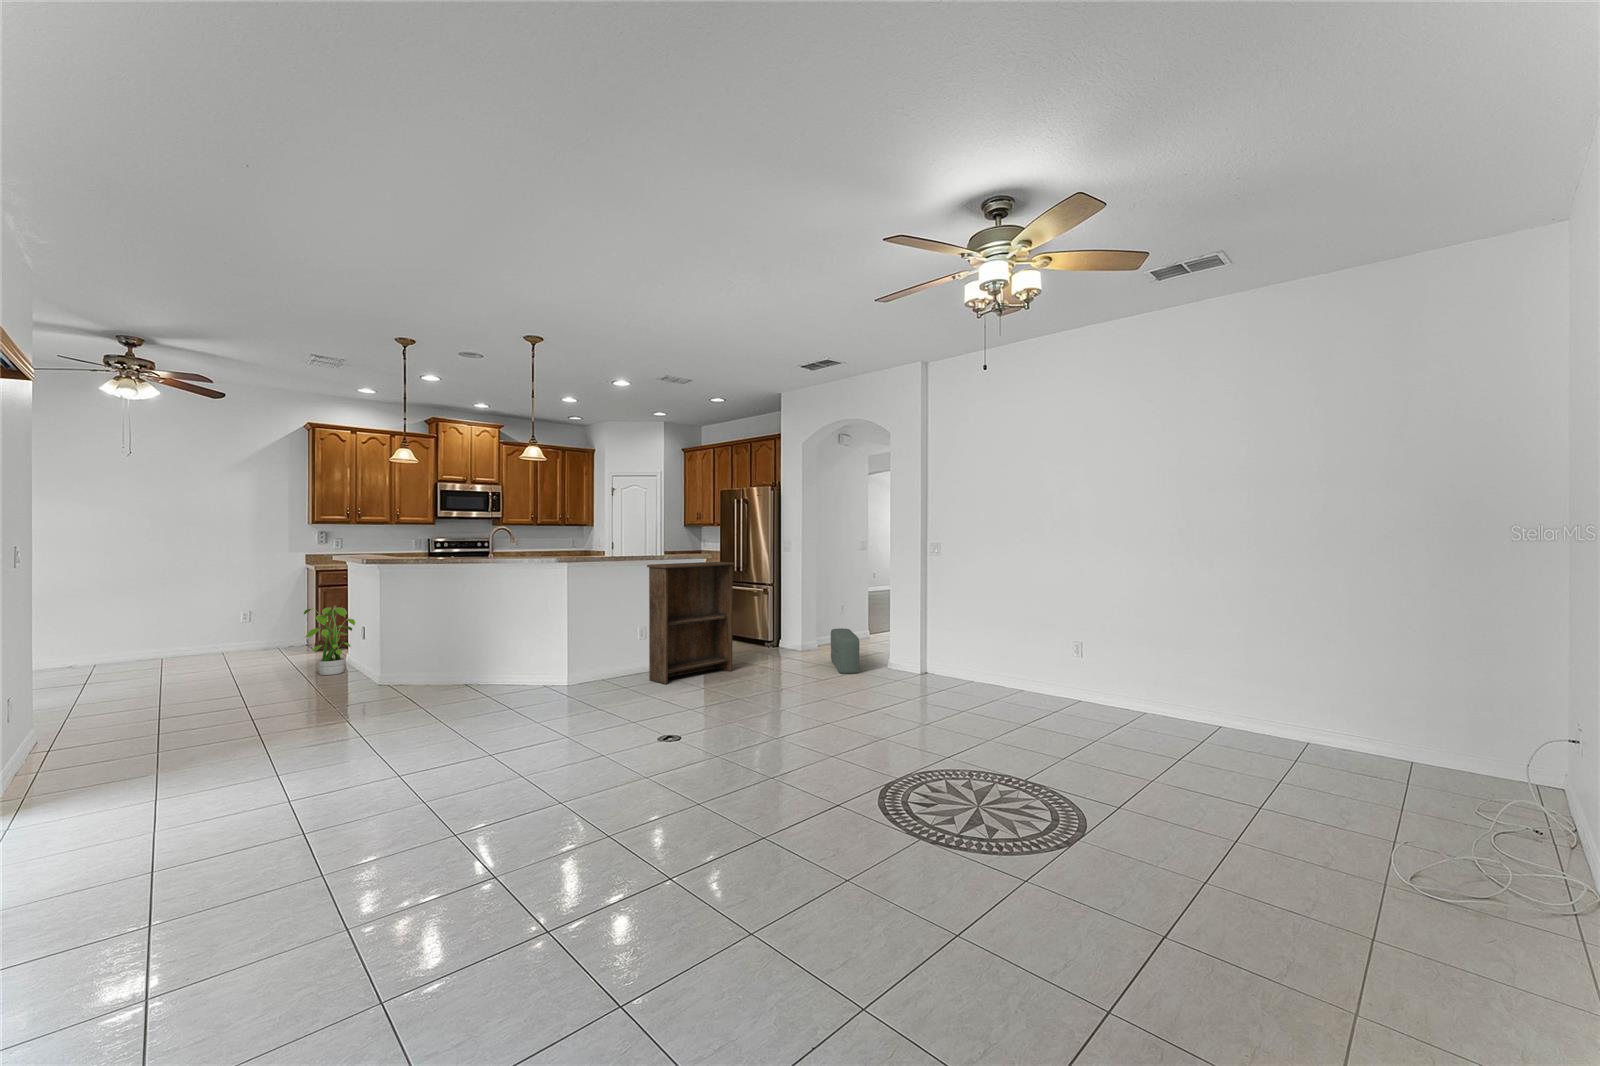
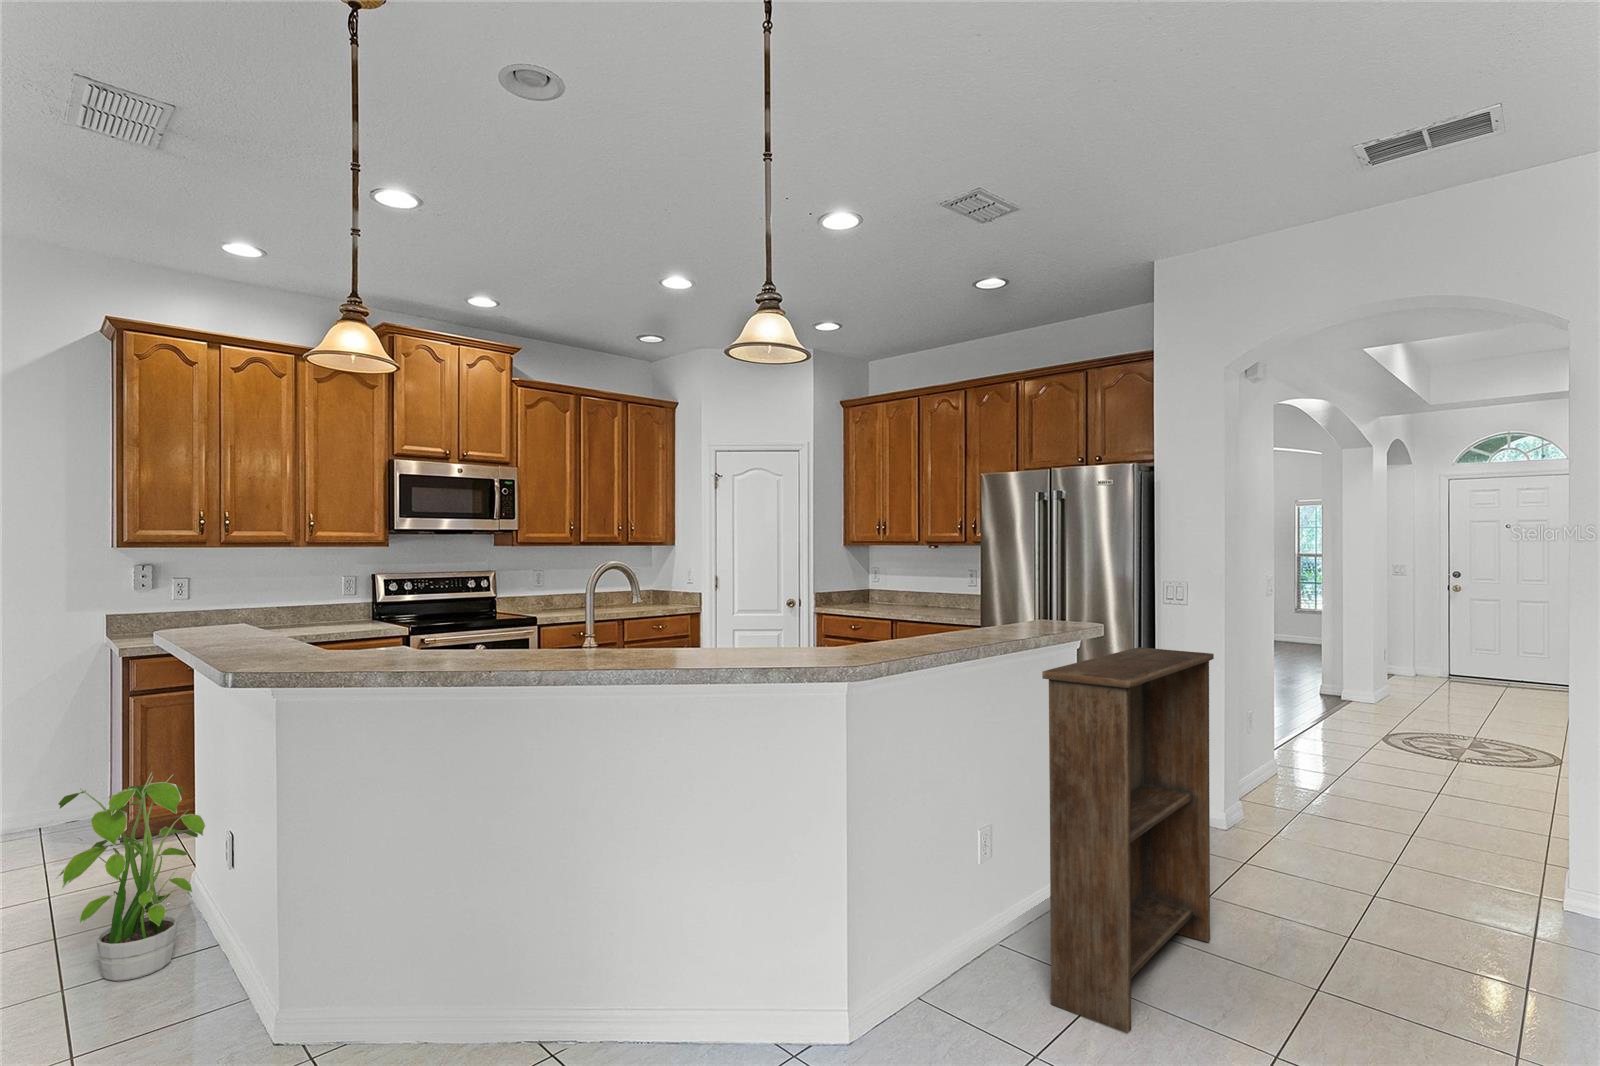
pouf: present [831,628,859,673] -> none [1371,803,1561,953]

